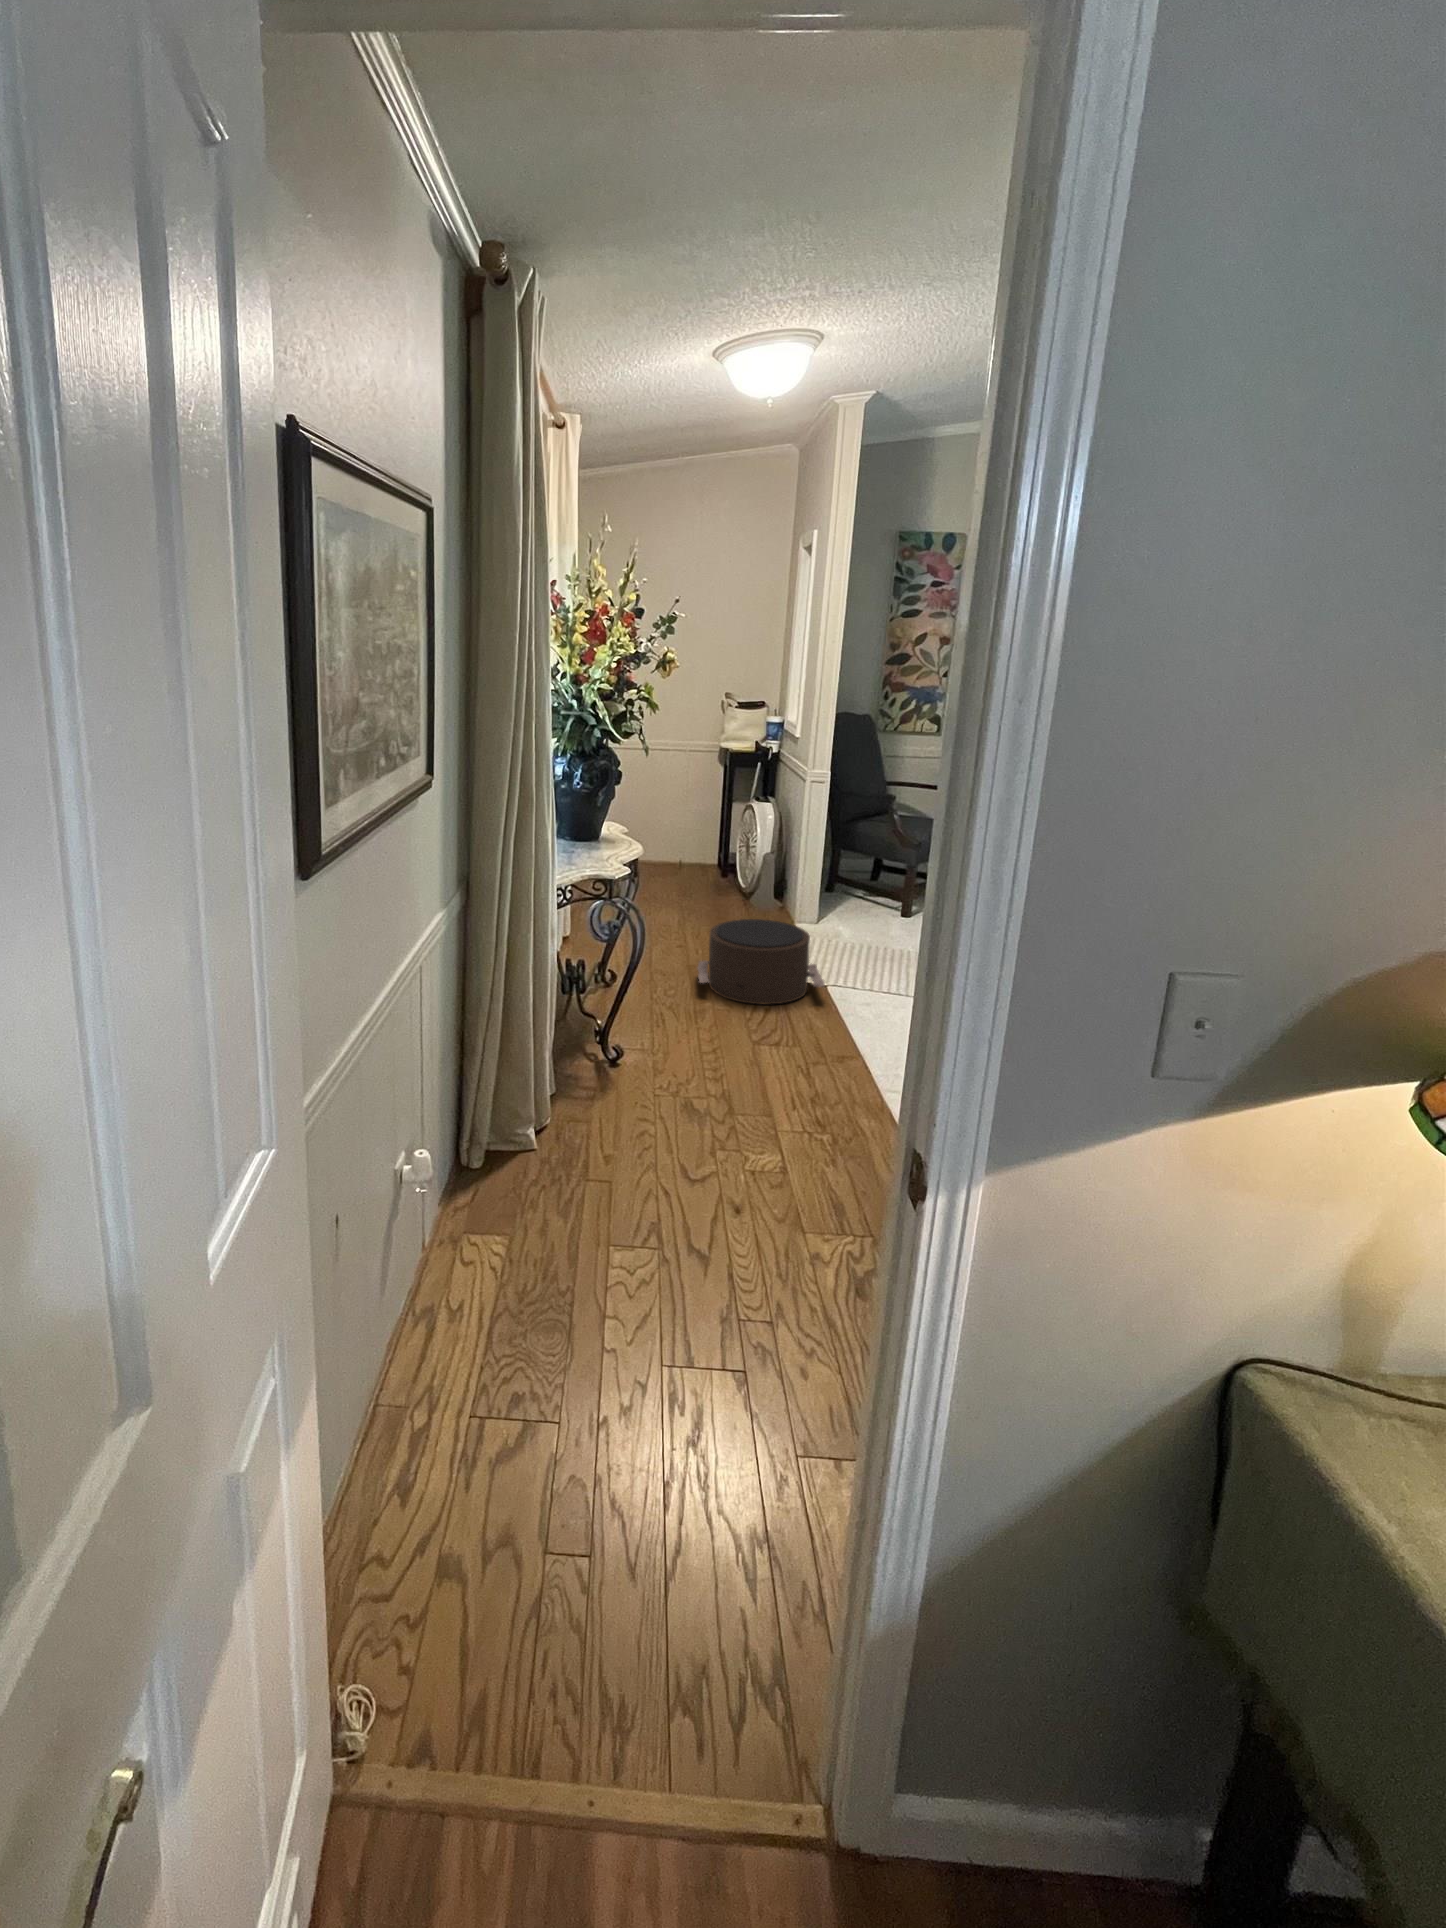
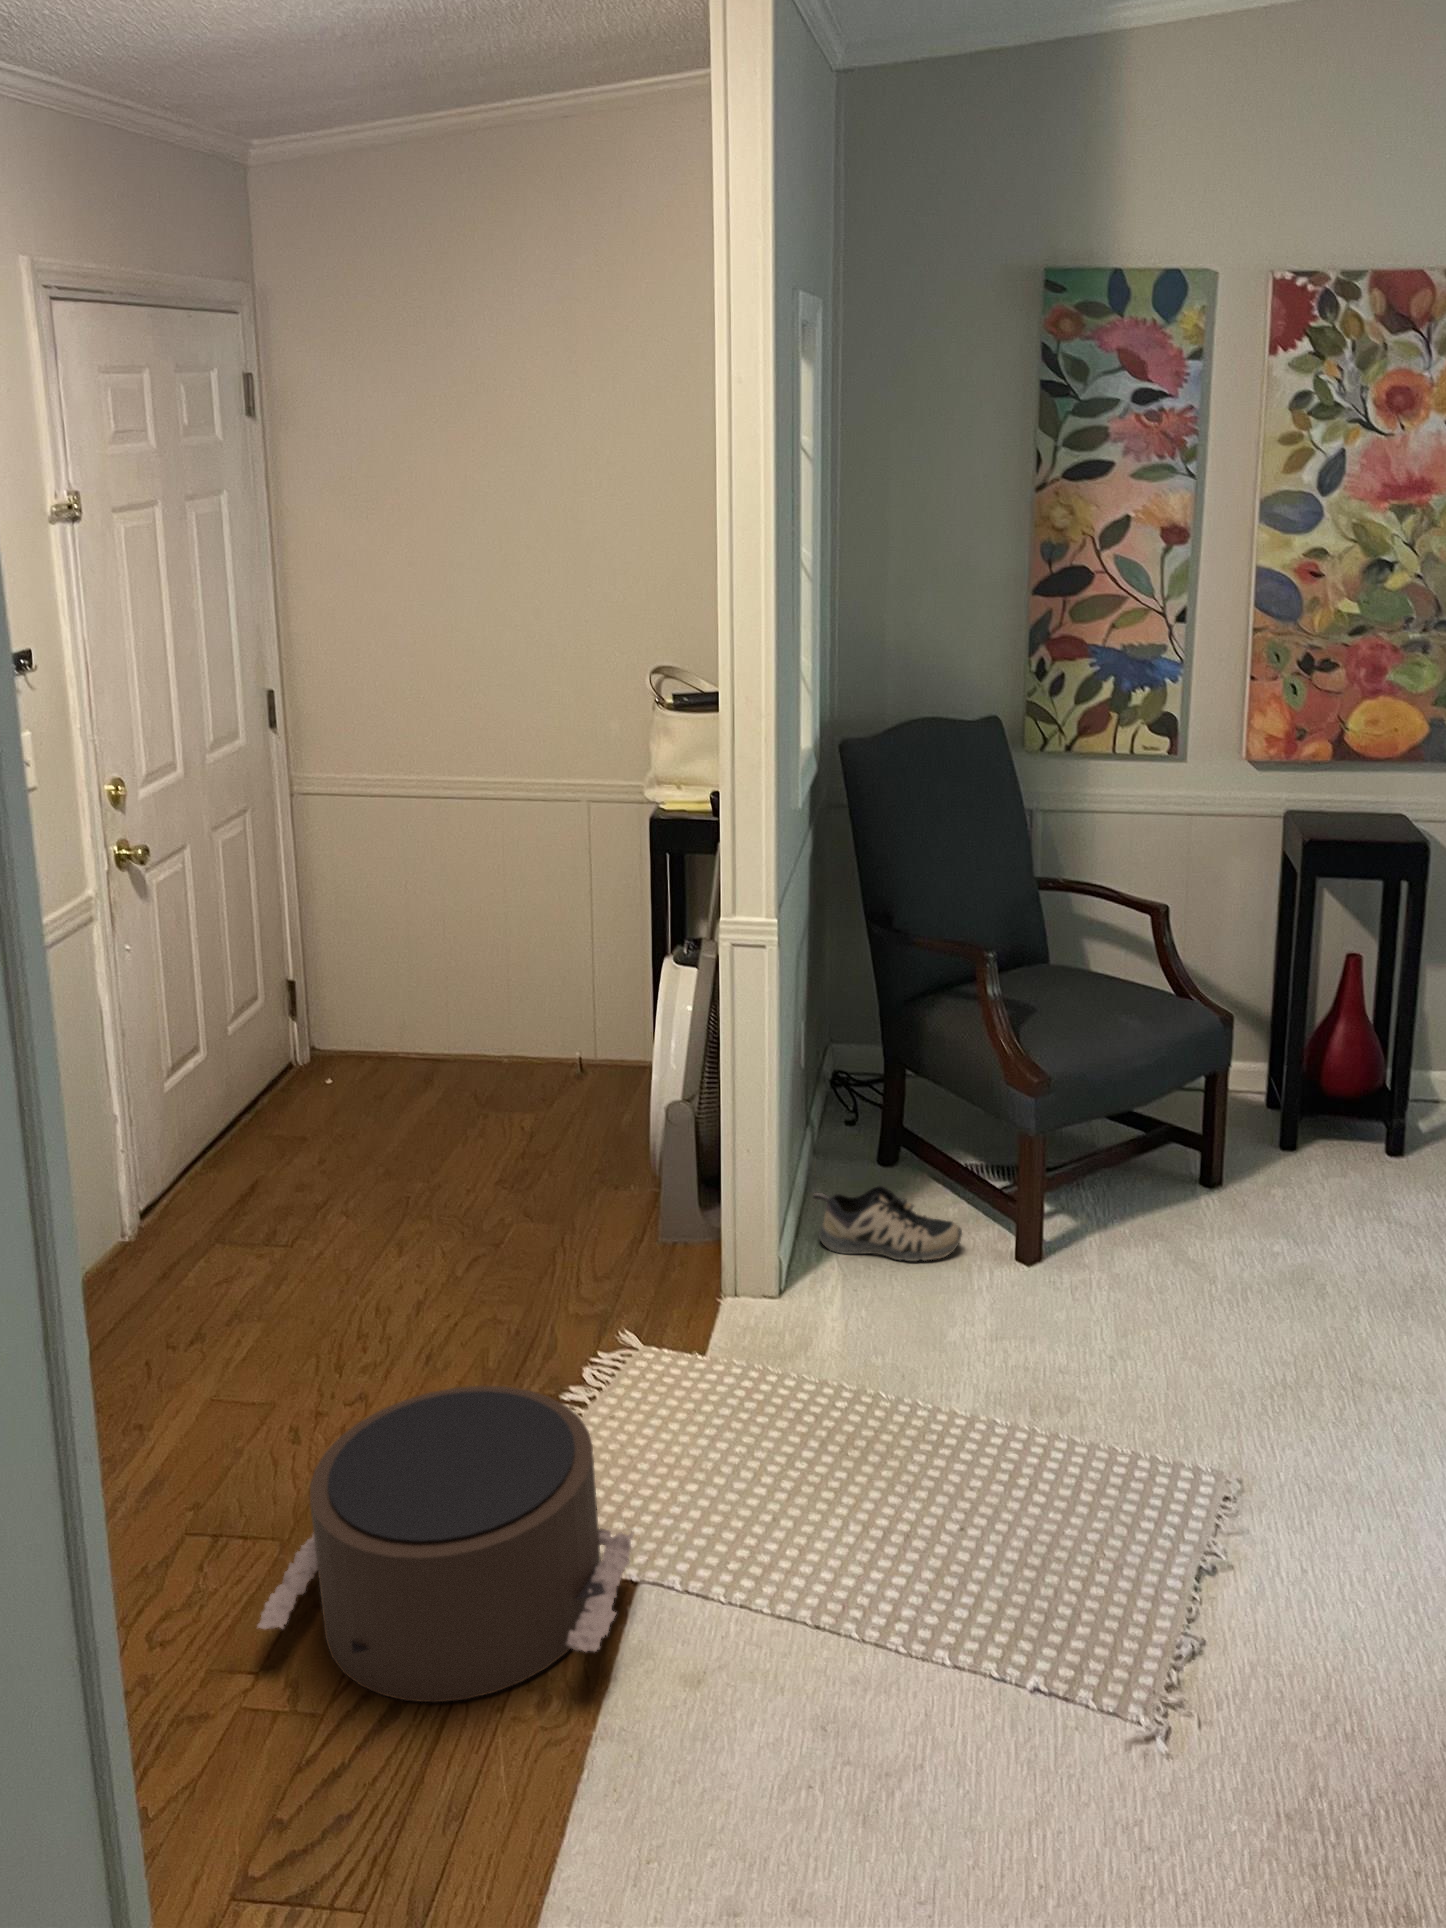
shoe: none [815,888,875,915] -> present [813,1186,962,1261]

